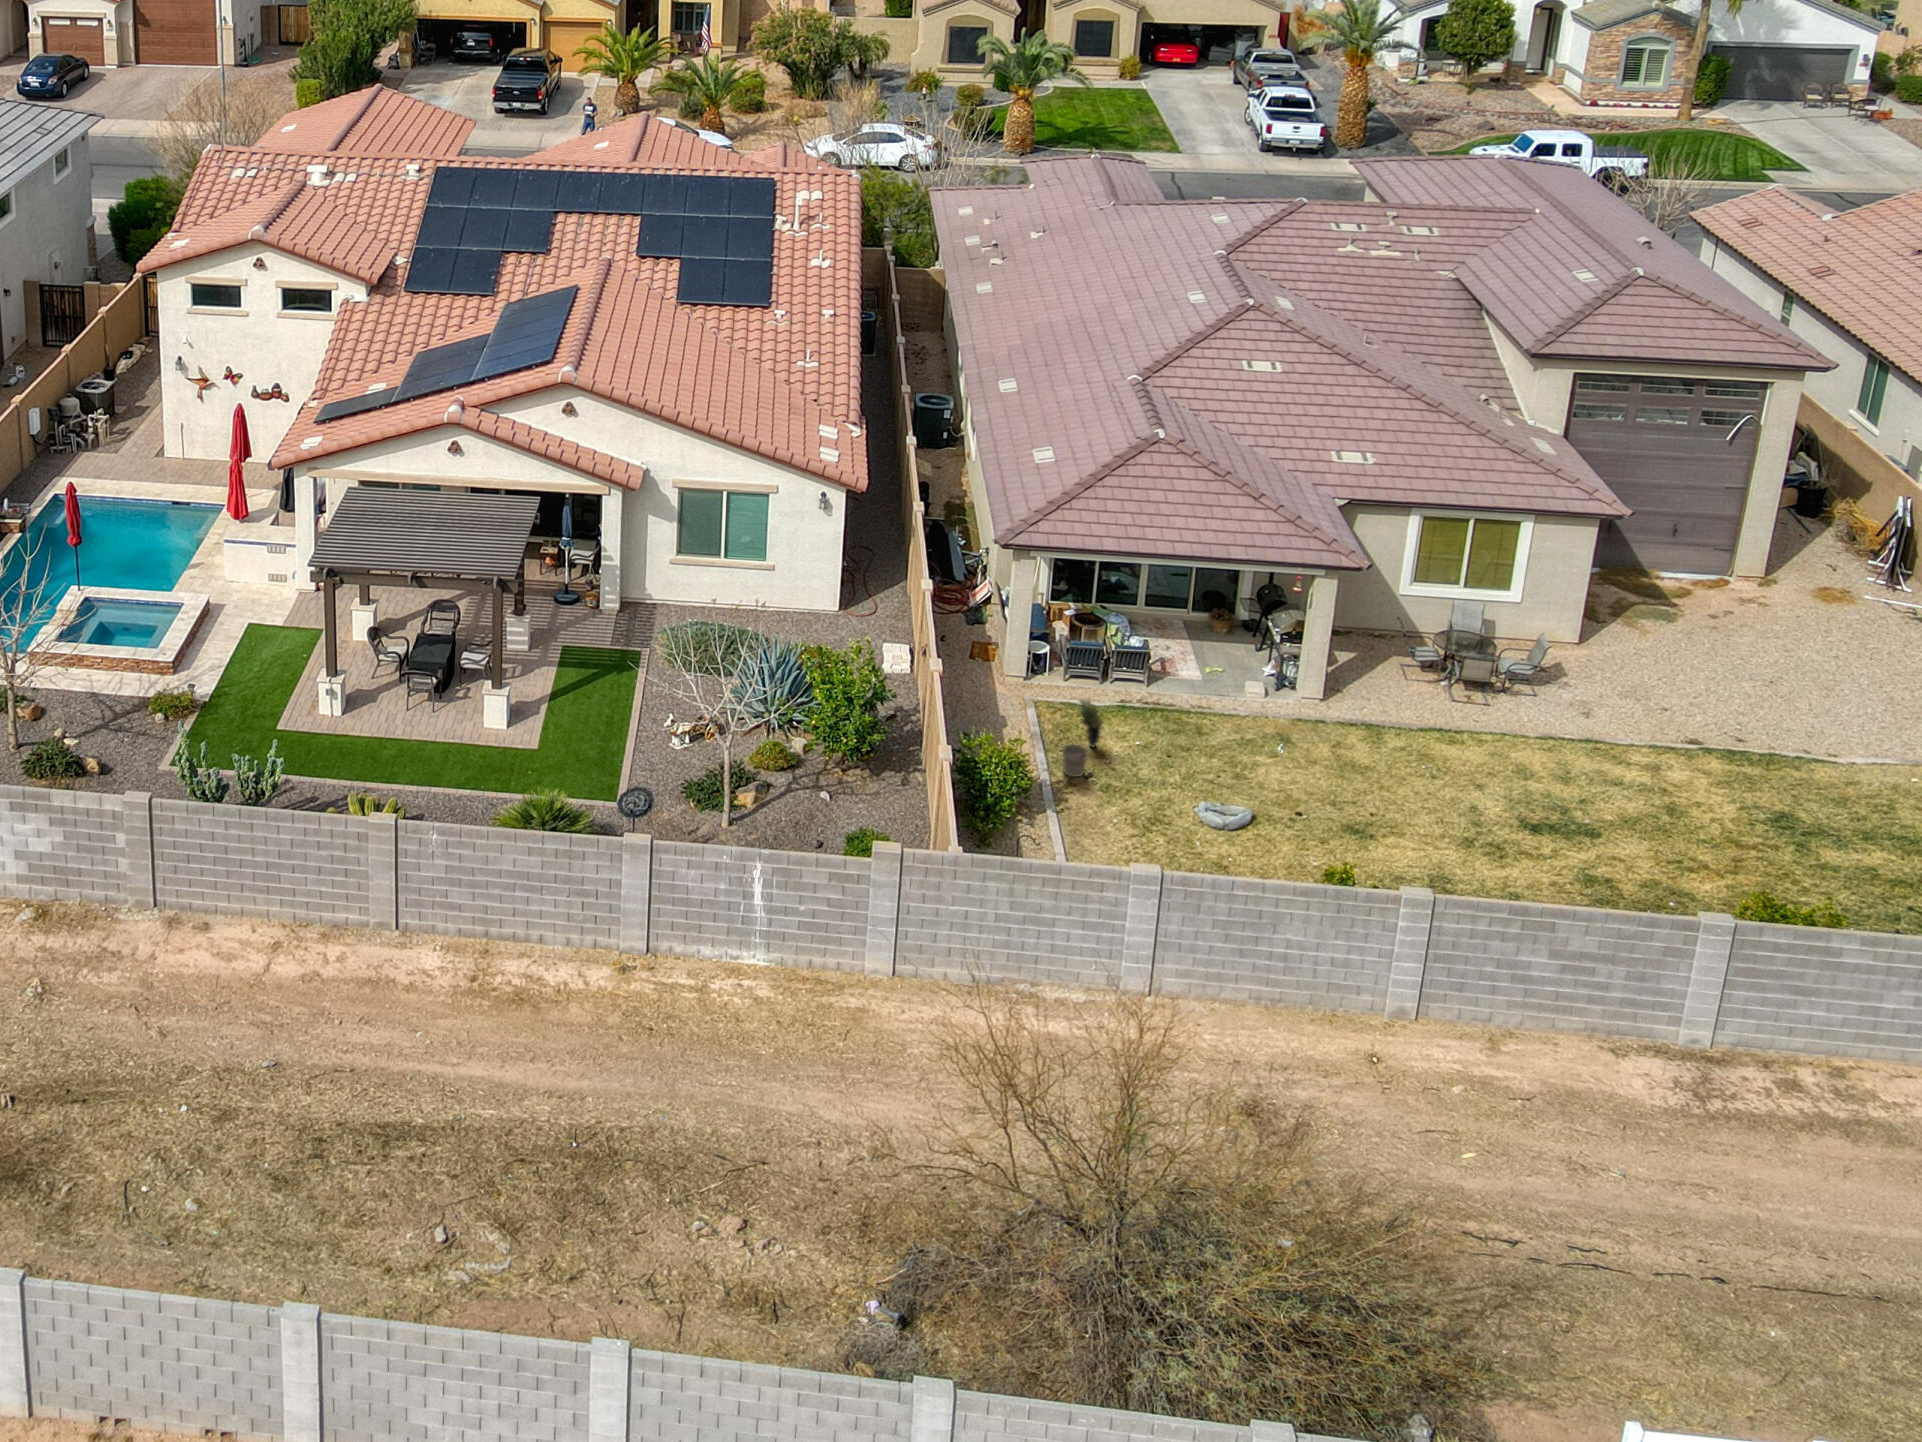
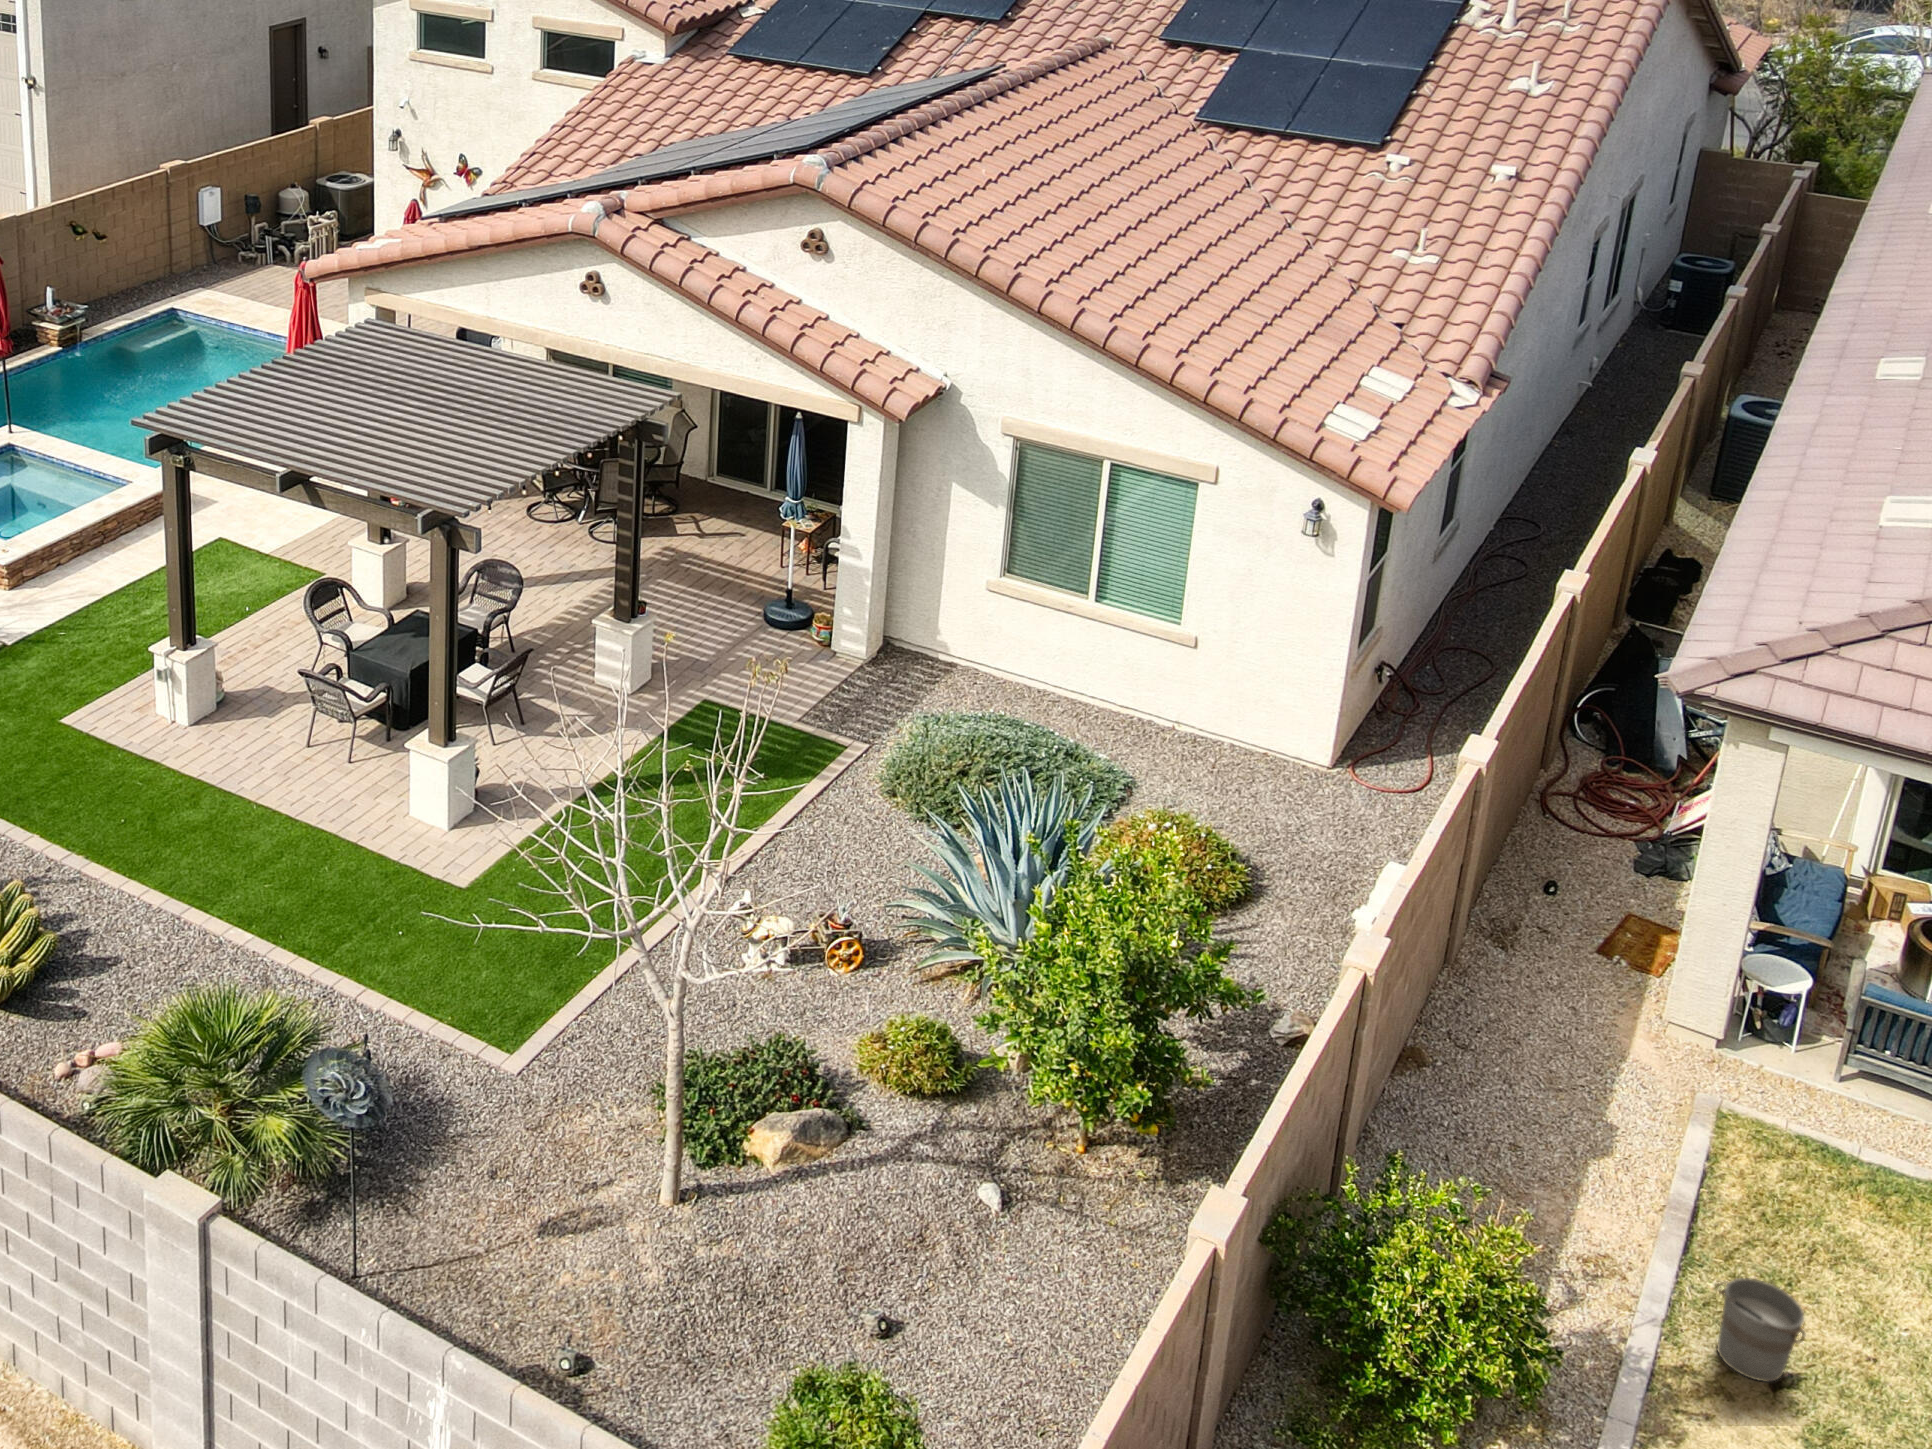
potted plant: present [1079,699,1104,747] -> none [1815,1153,1897,1302]

